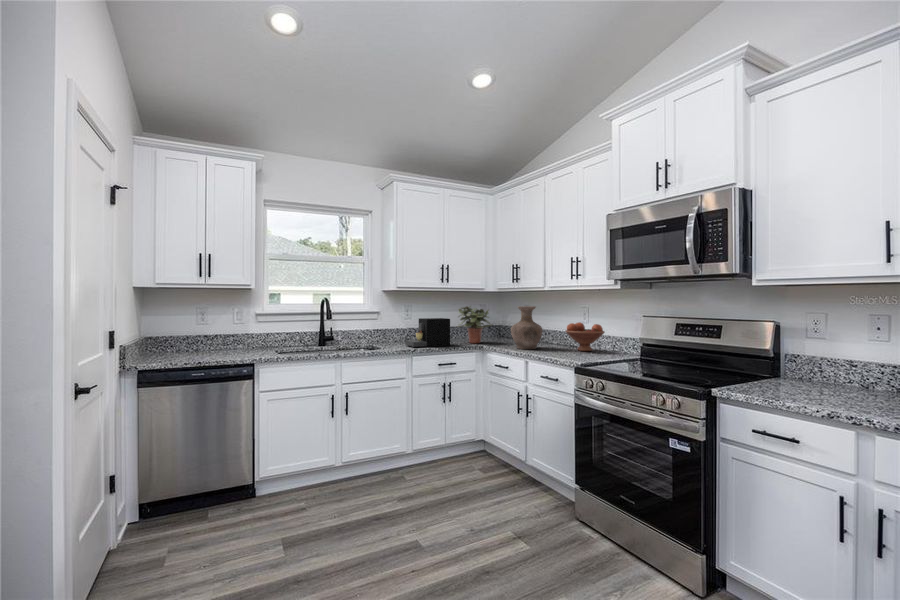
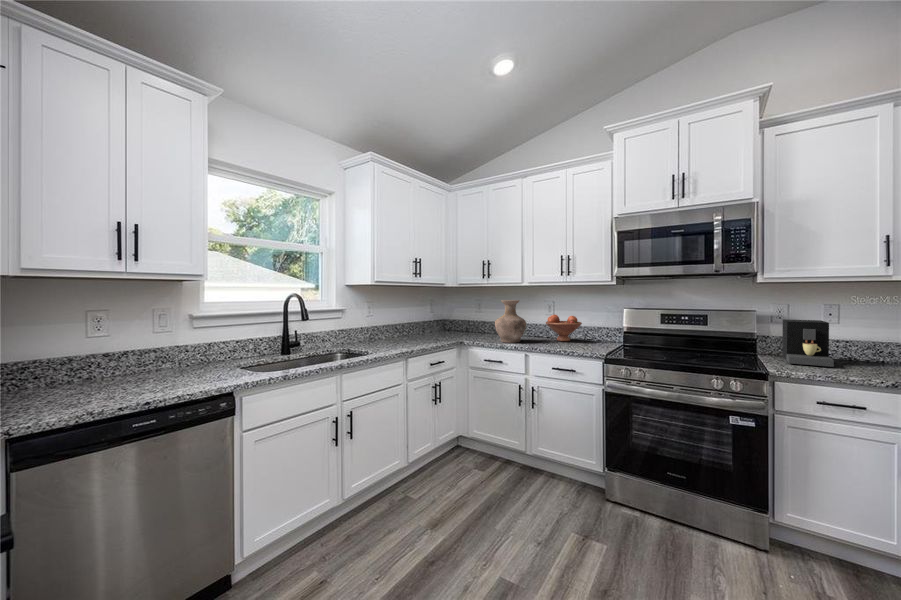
potted plant: present [457,306,493,343] -> none [427,300,465,339]
coffee maker: present [406,318,450,347] -> present [782,319,834,367]

